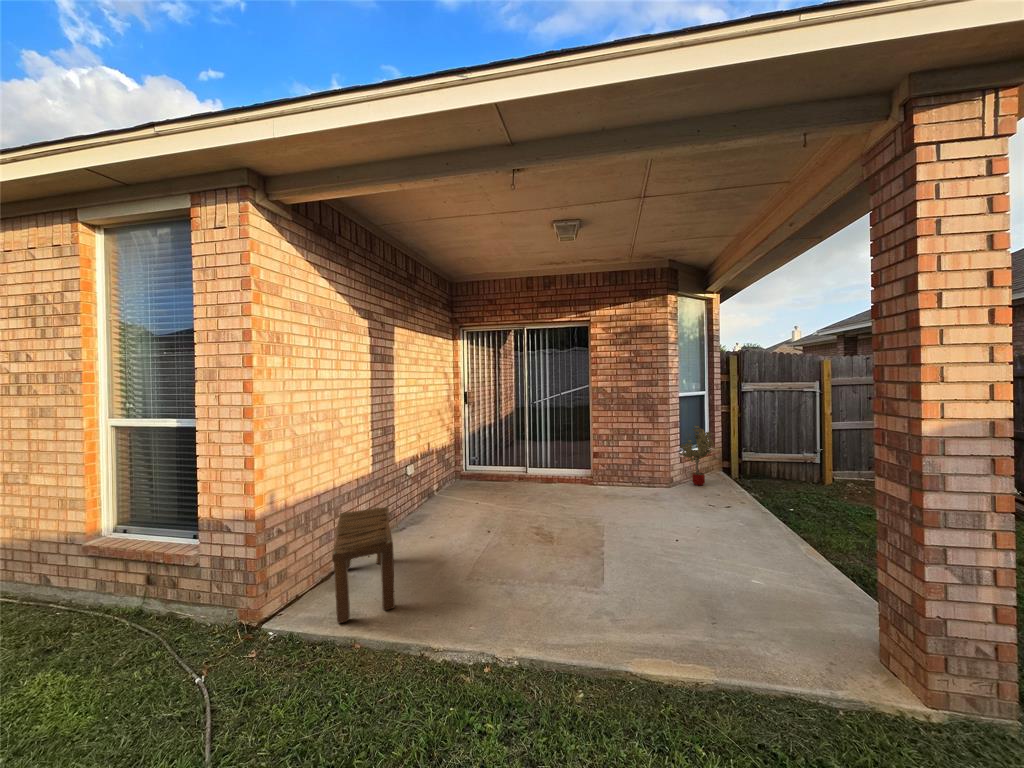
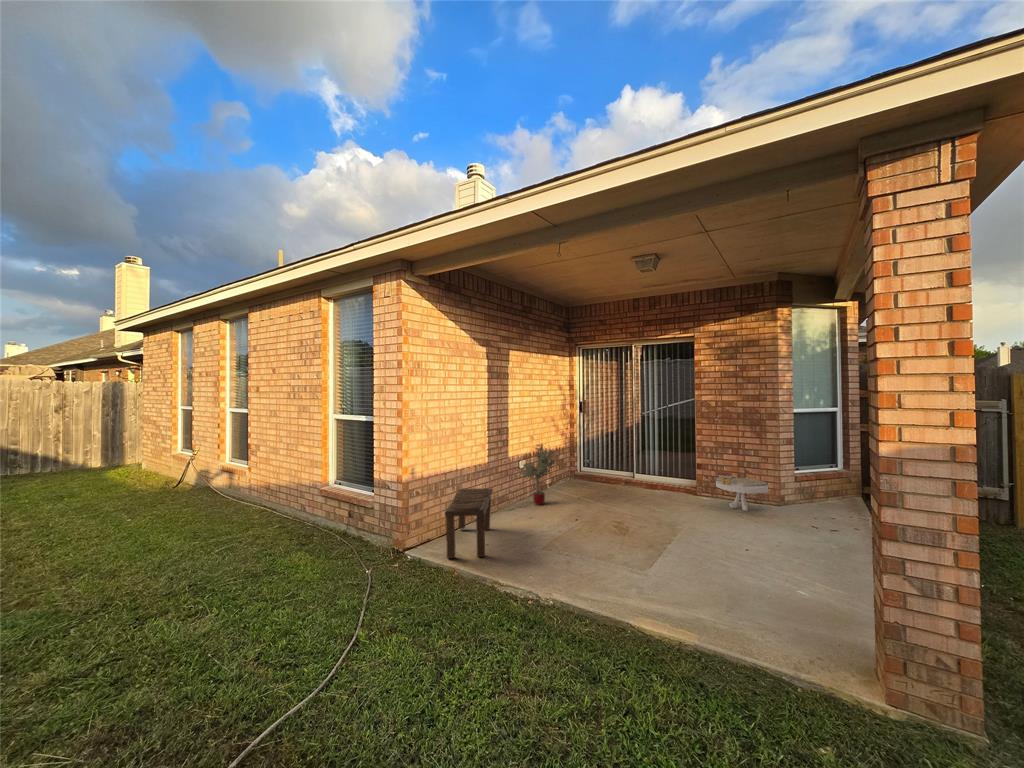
potted tree: present [679,426,714,486] -> present [521,445,555,505]
side table: none [614,458,663,494] -> present [716,472,768,511]

